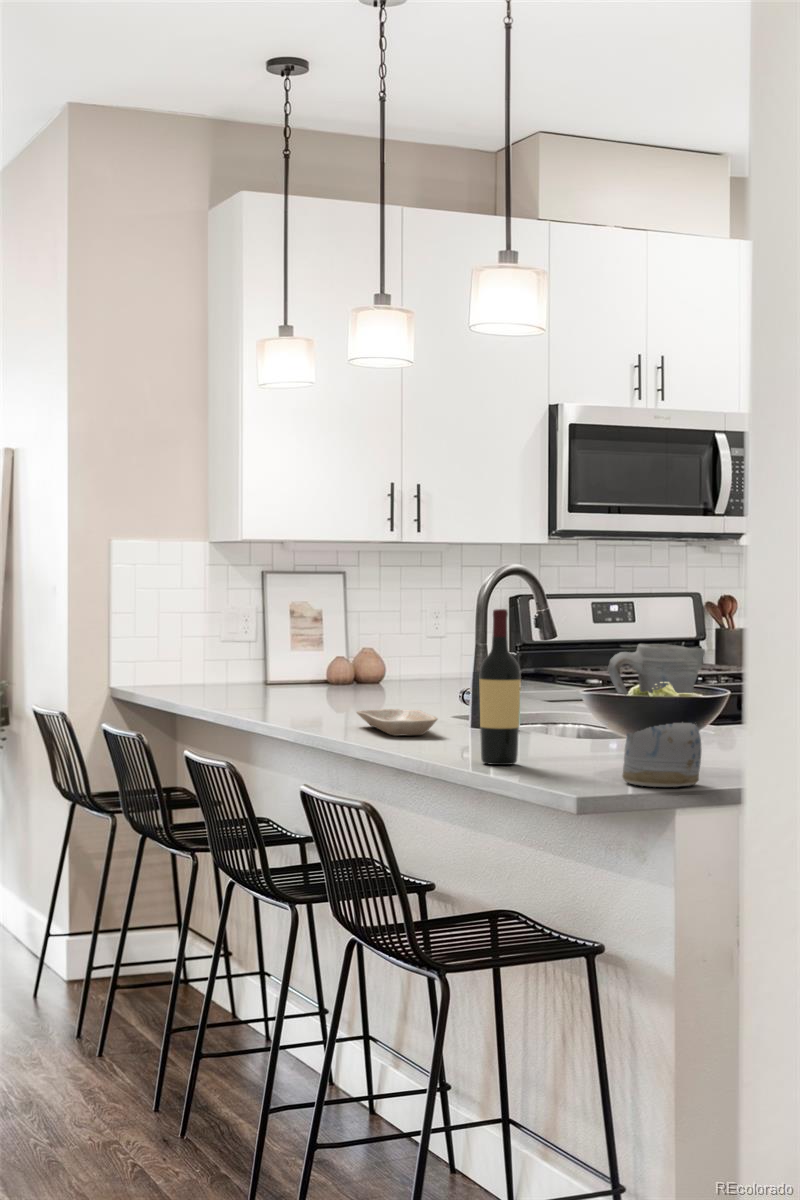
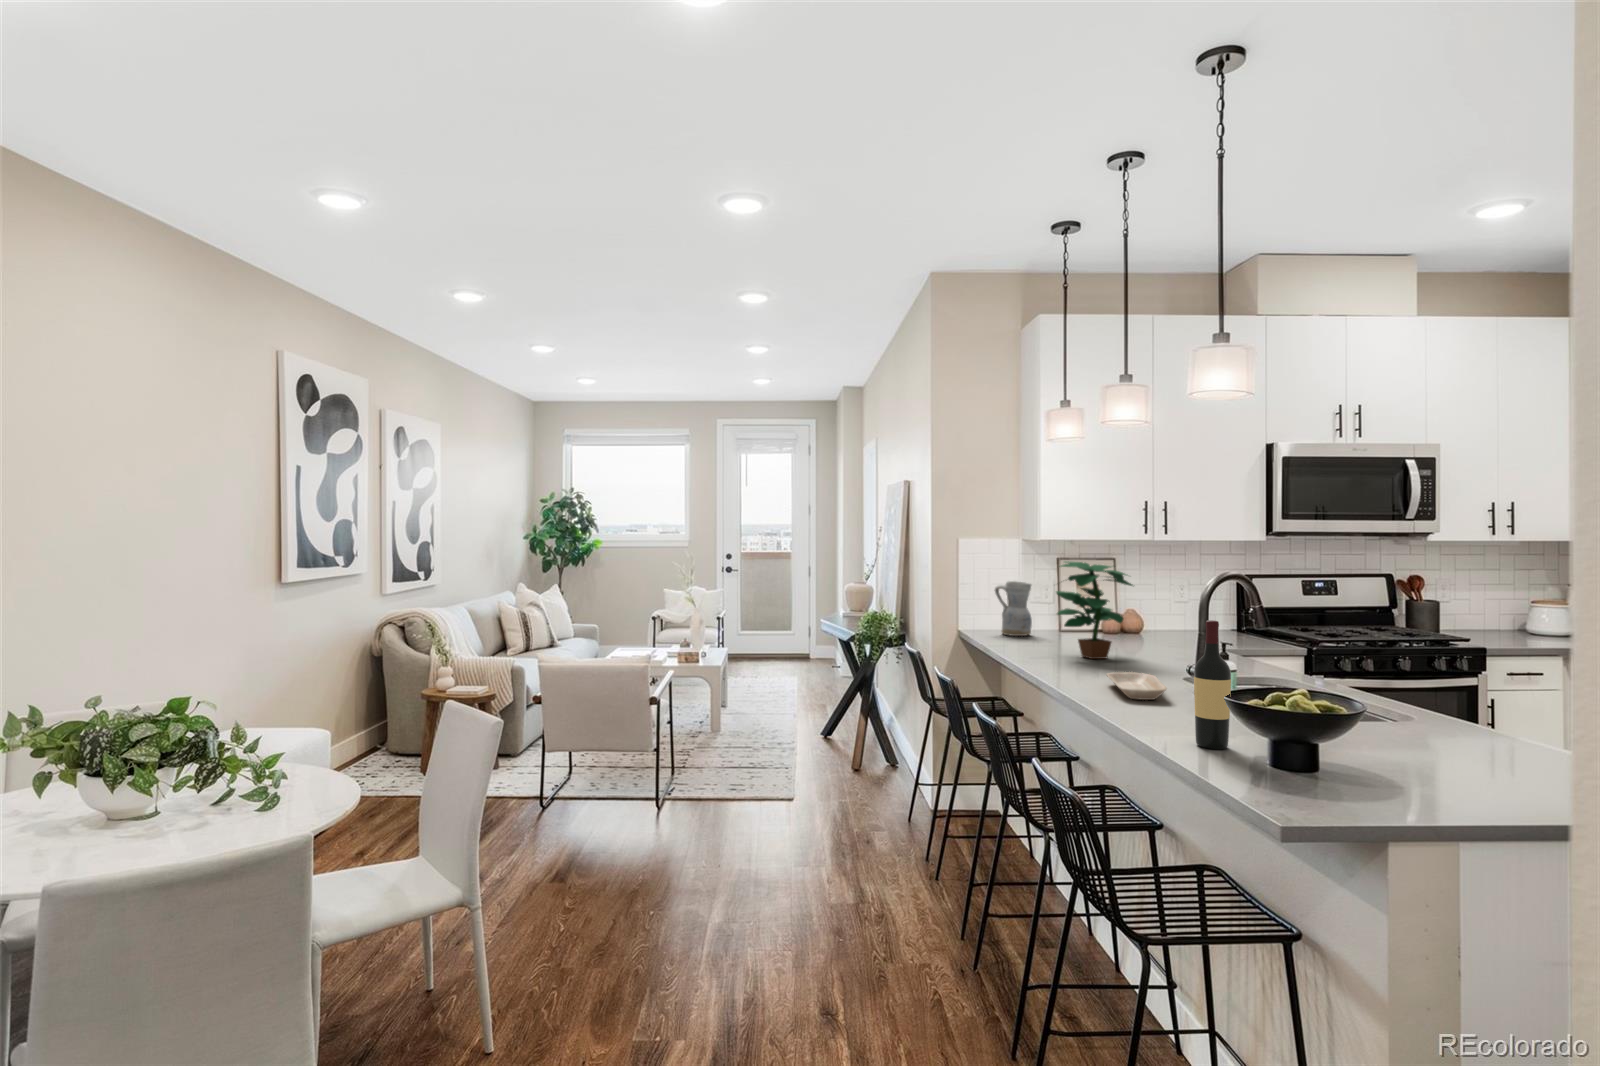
potted plant: none [269,567,385,707] -> present [1056,561,1132,659]
ceramic pitcher: present [608,644,705,787] -> present [995,581,1032,636]

